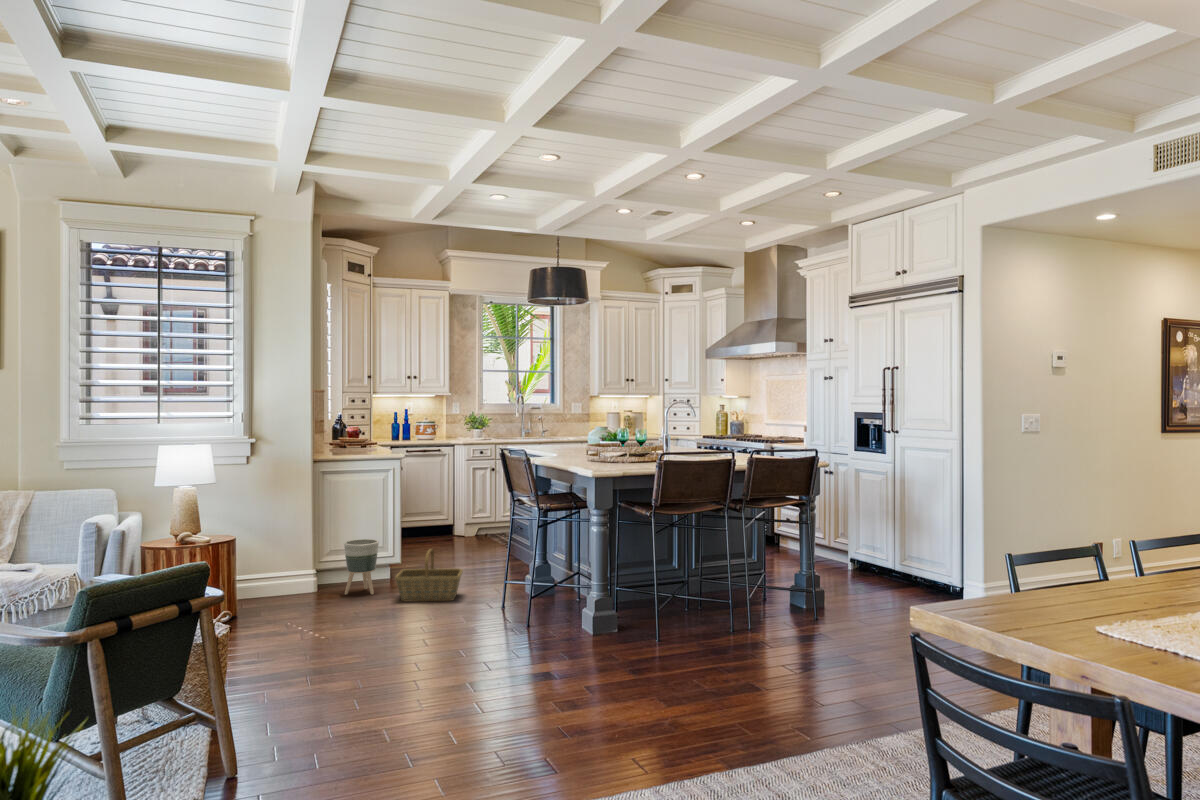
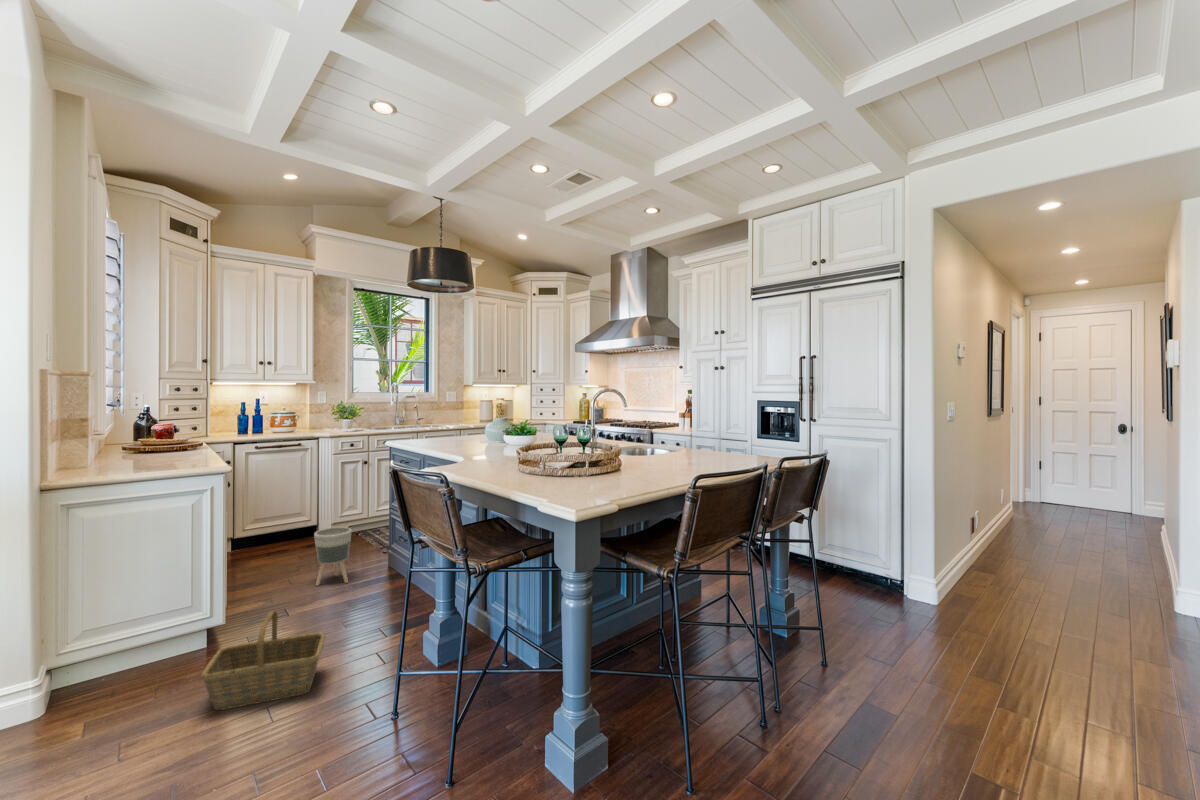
planter: present [344,539,379,595] -> present [314,527,351,586]

